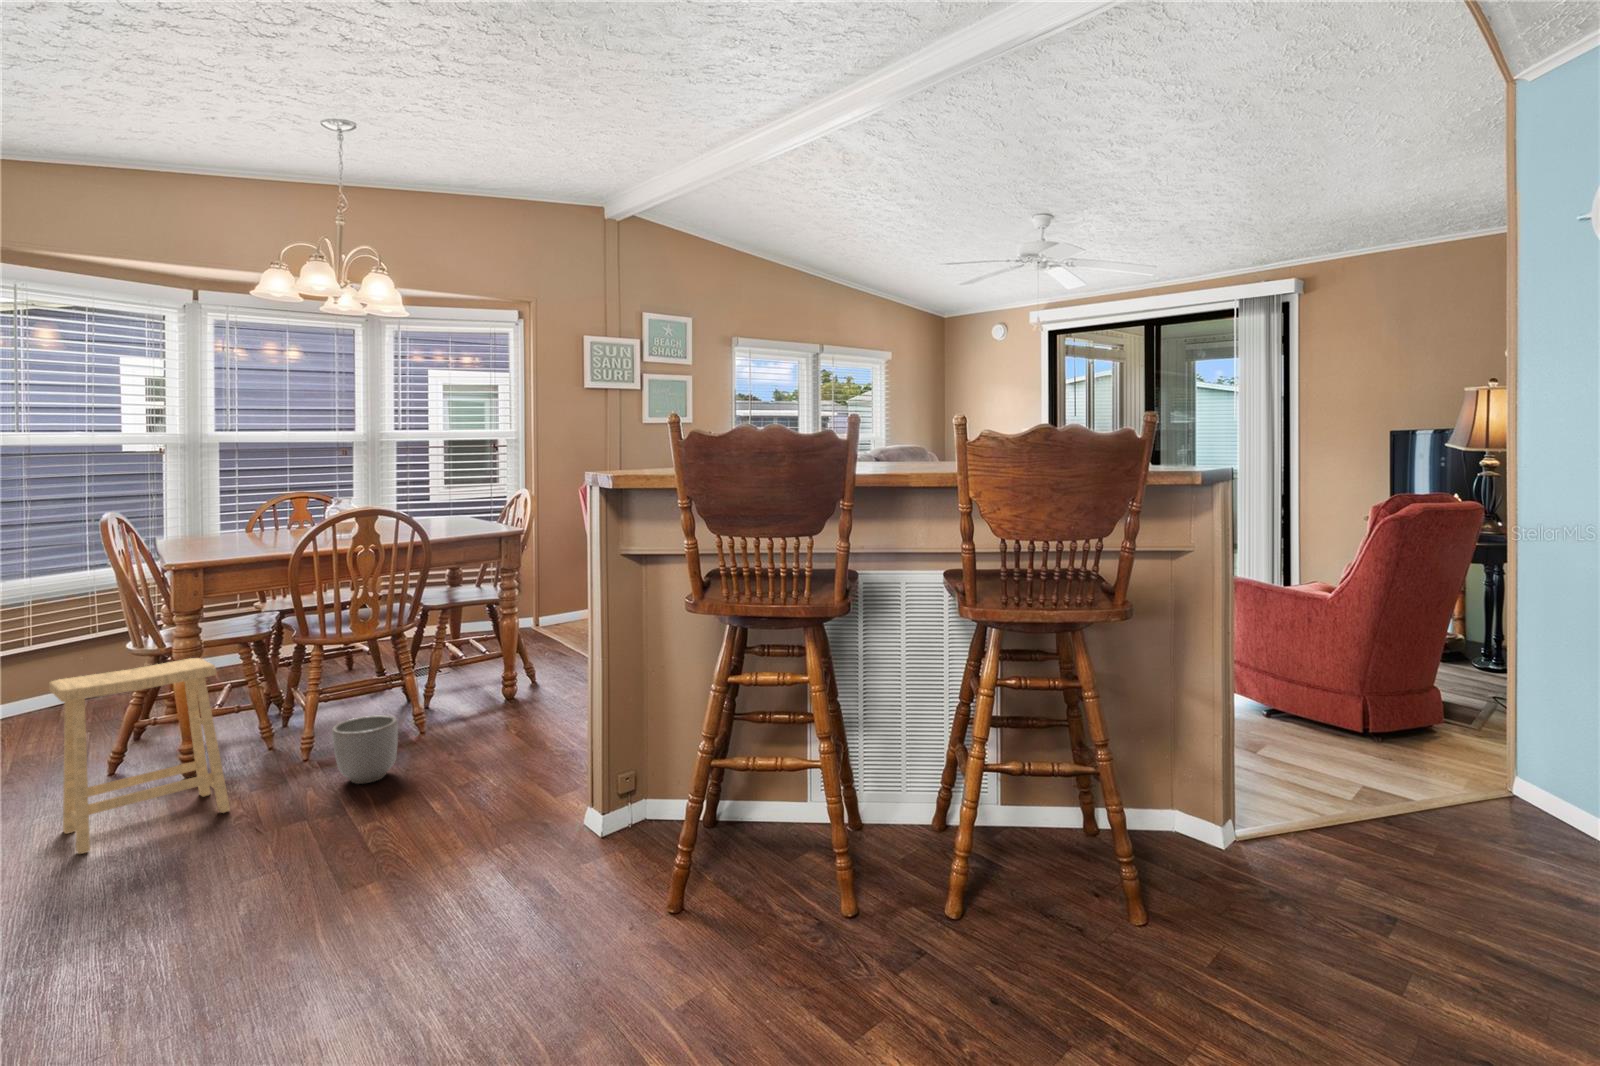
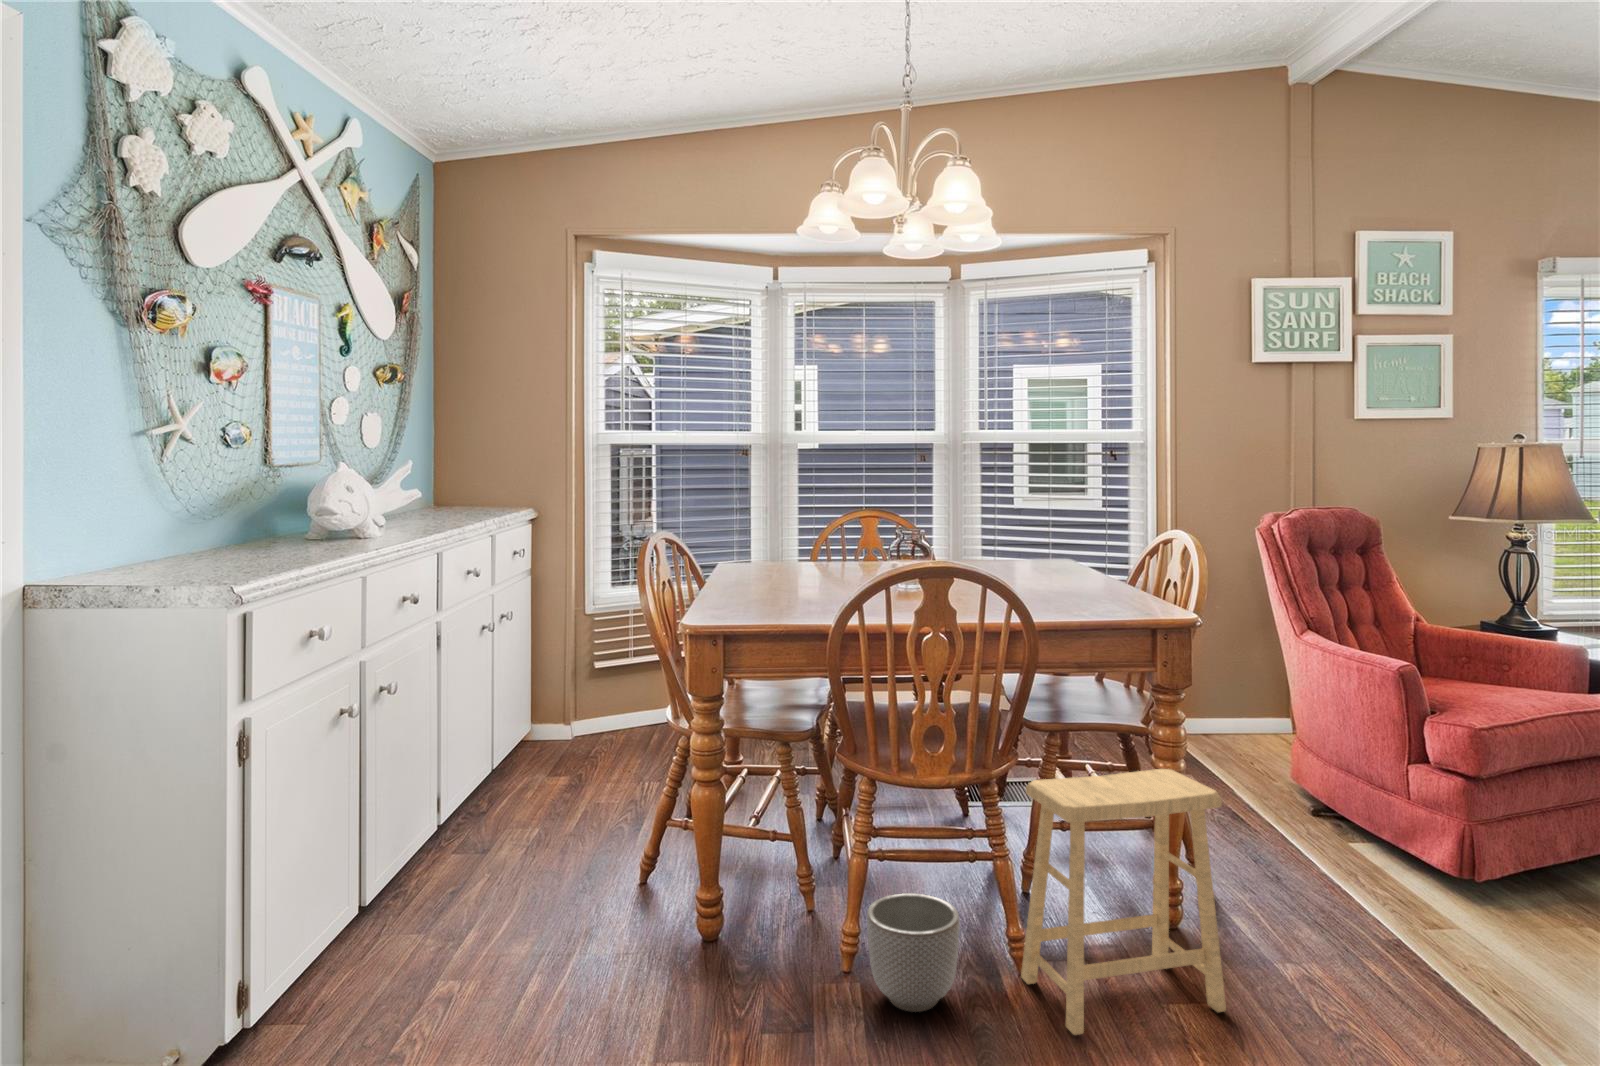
footstool: present [49,658,230,854] -> present [1021,769,1226,1035]

